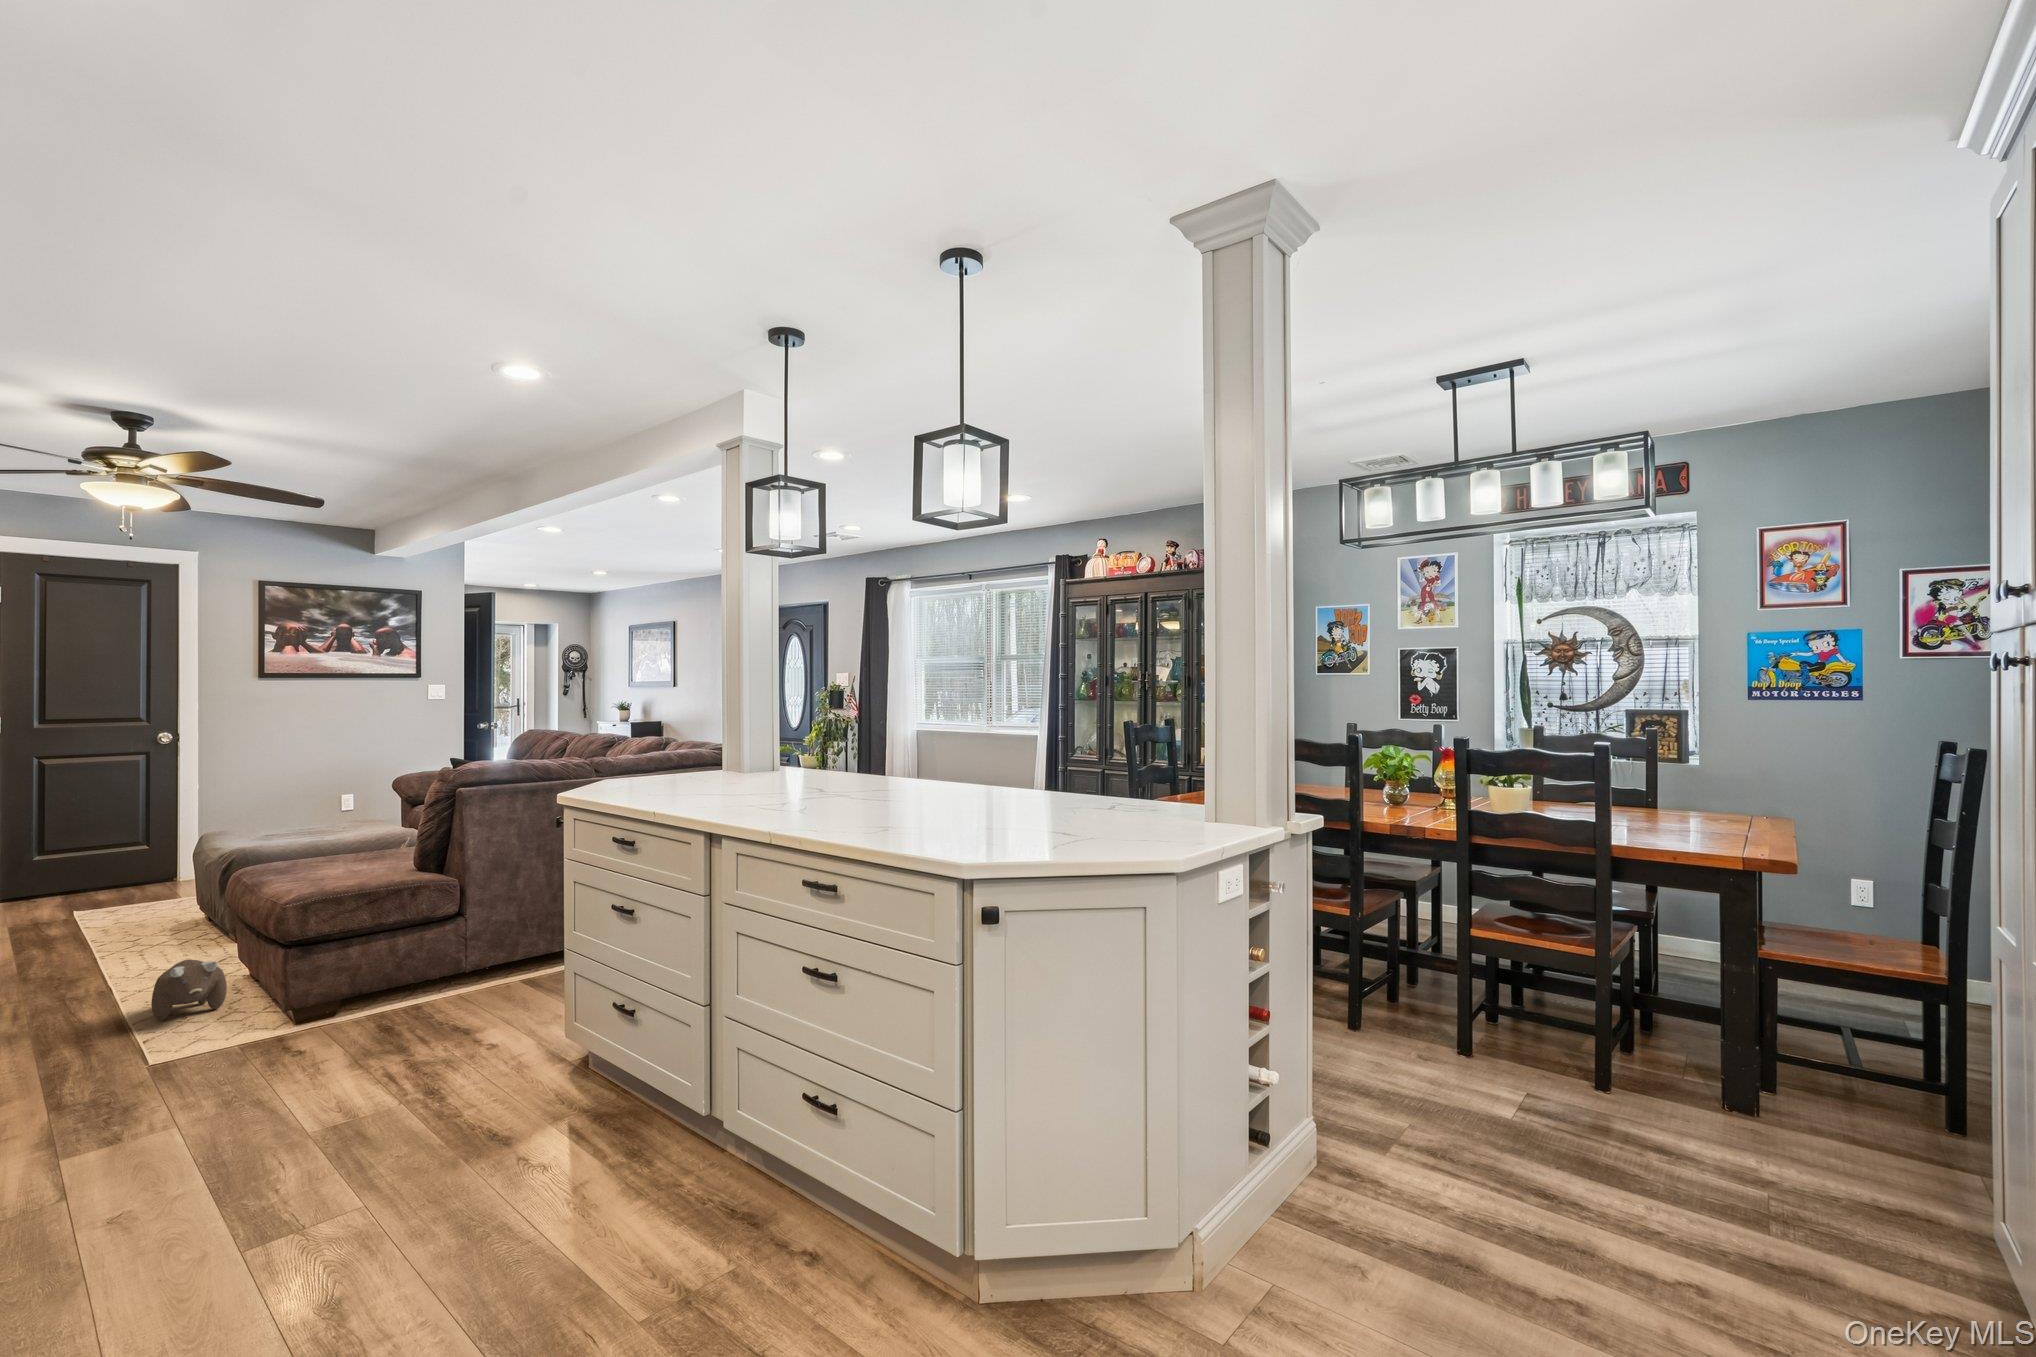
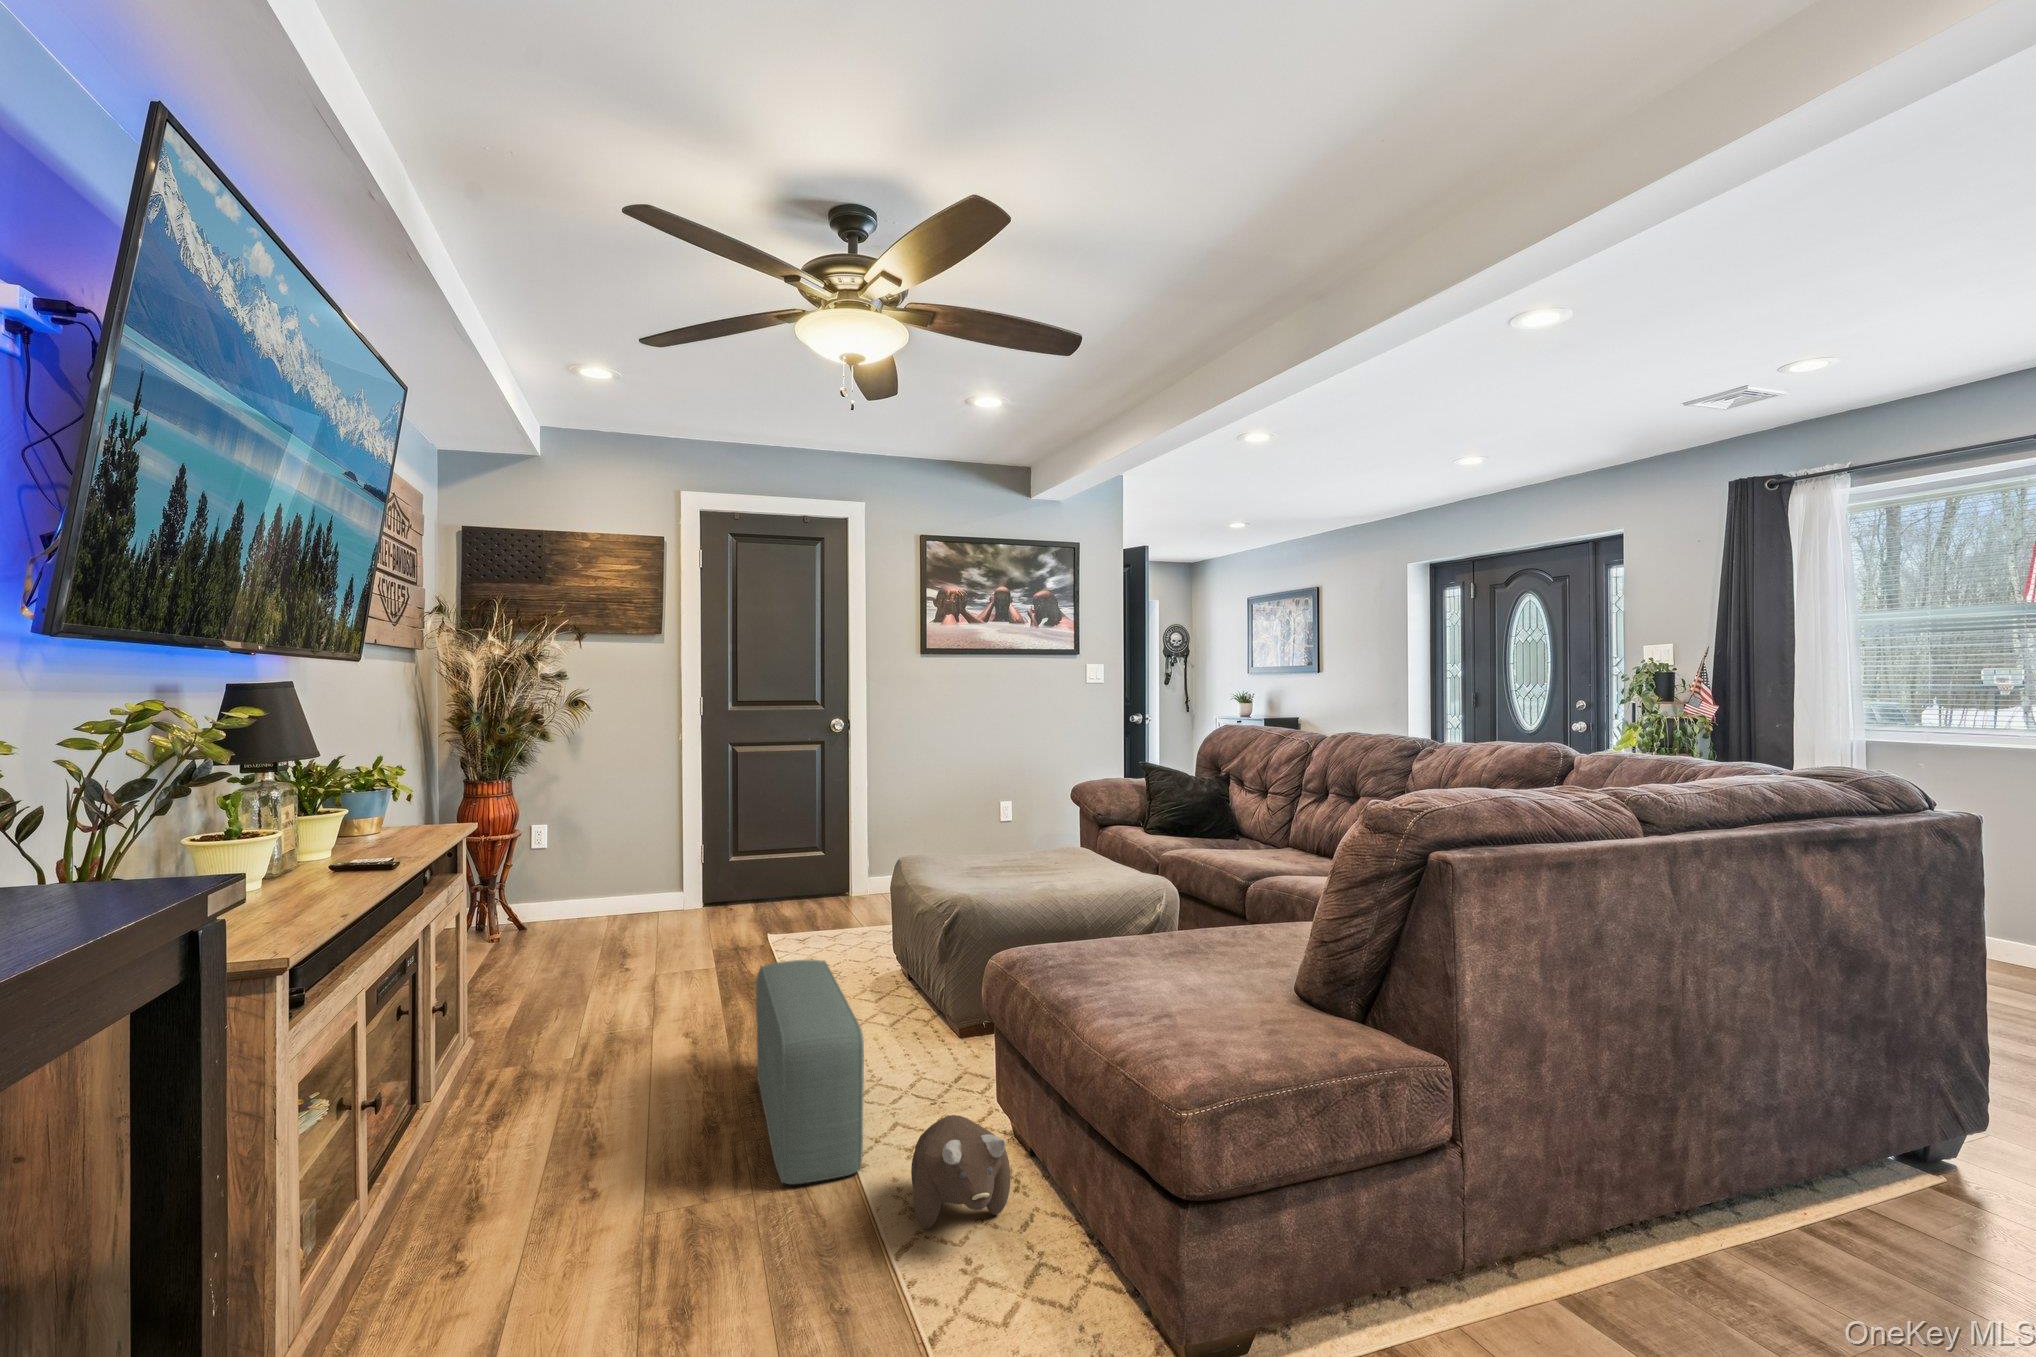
pouf: none [42,899,125,1021] -> present [756,960,864,1184]

